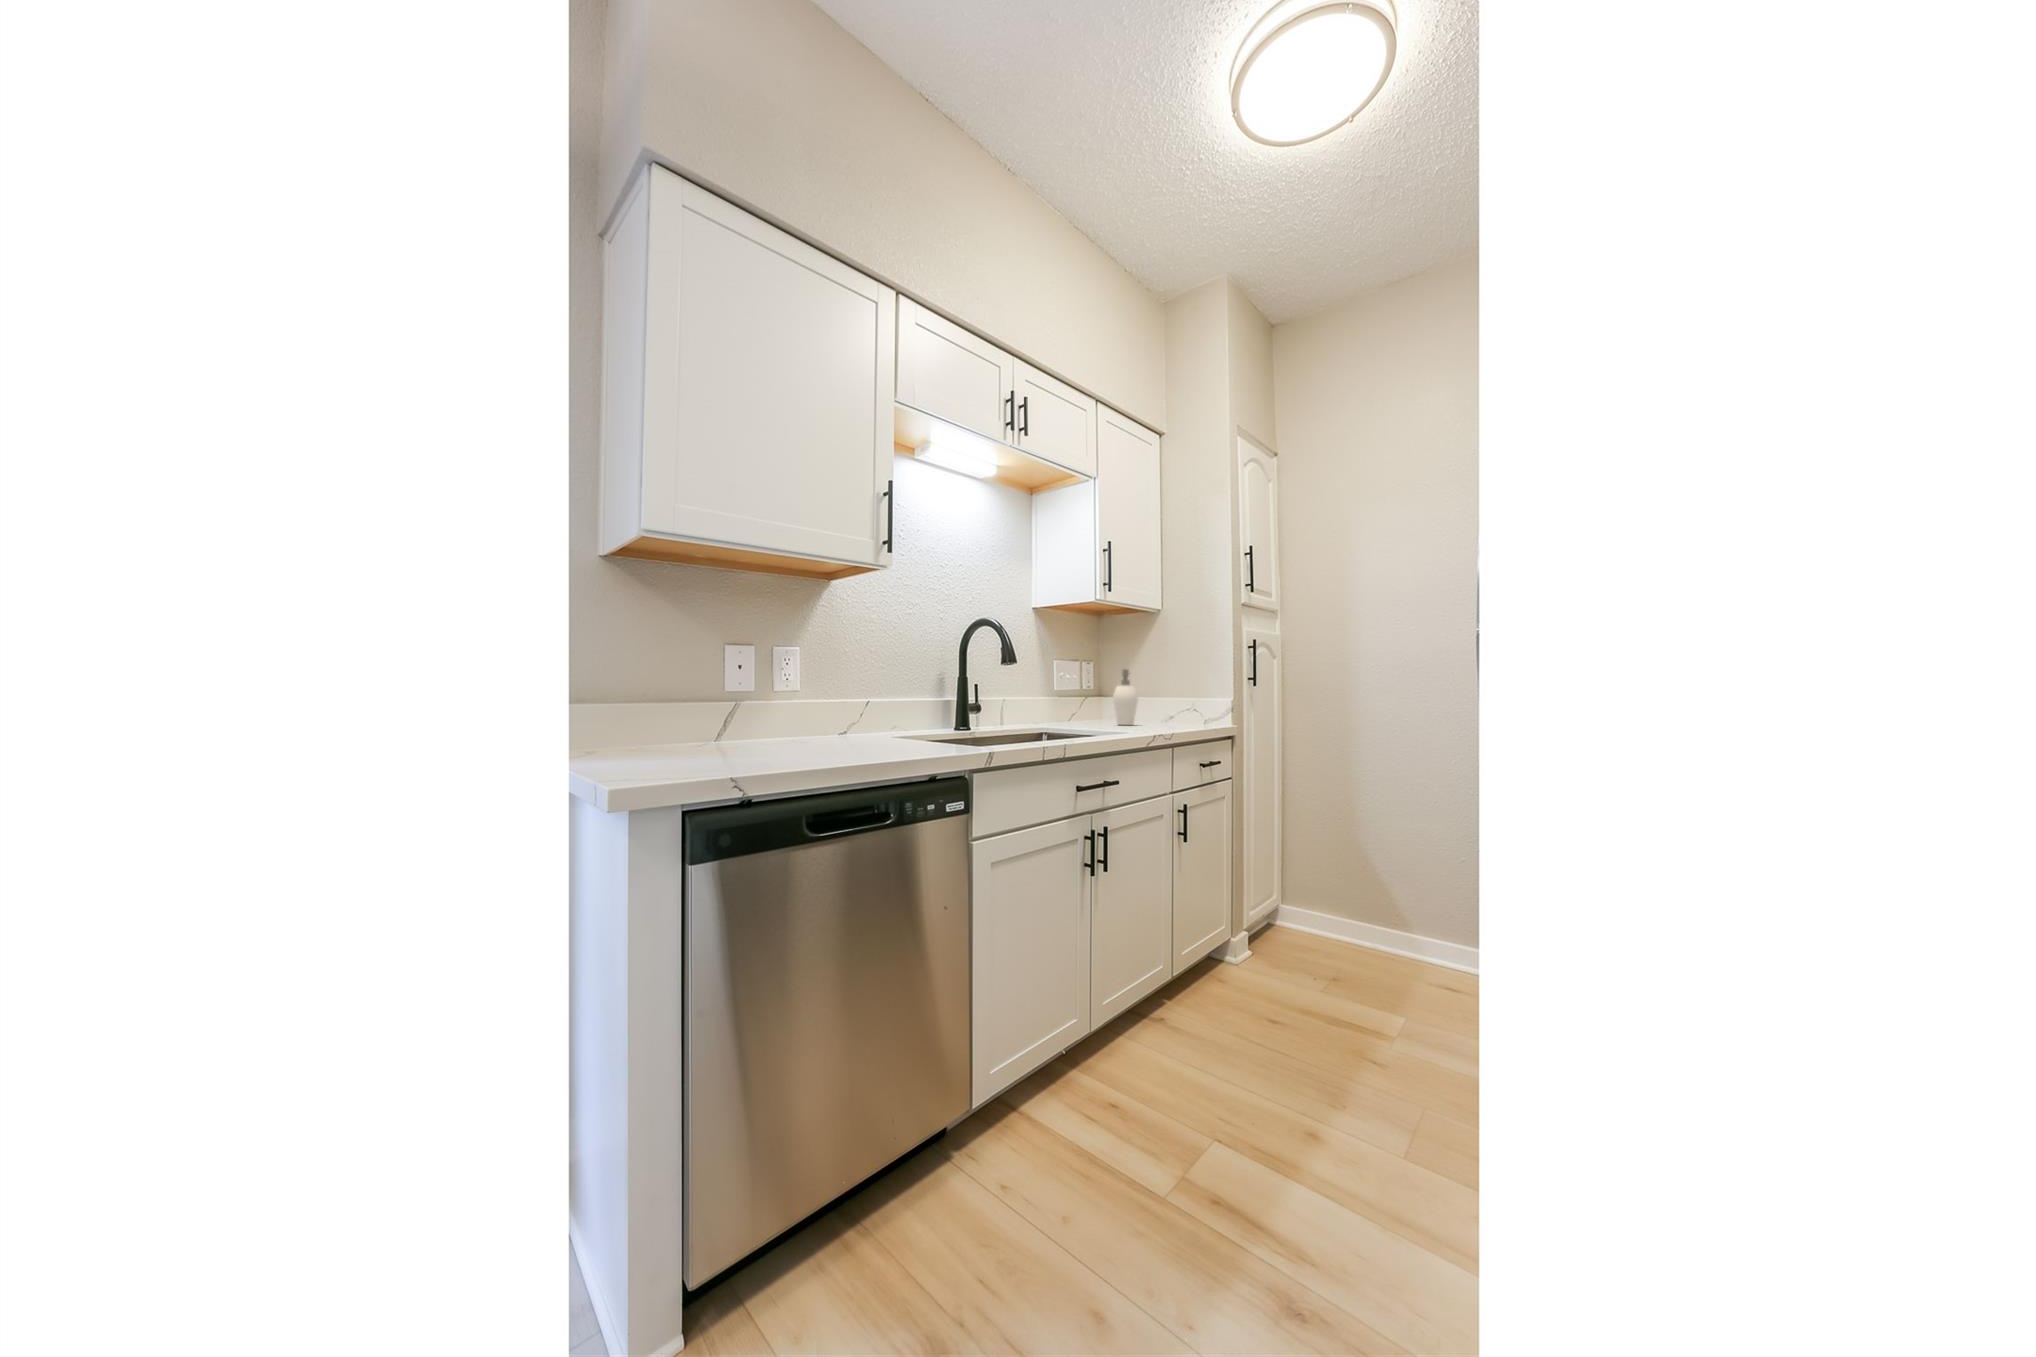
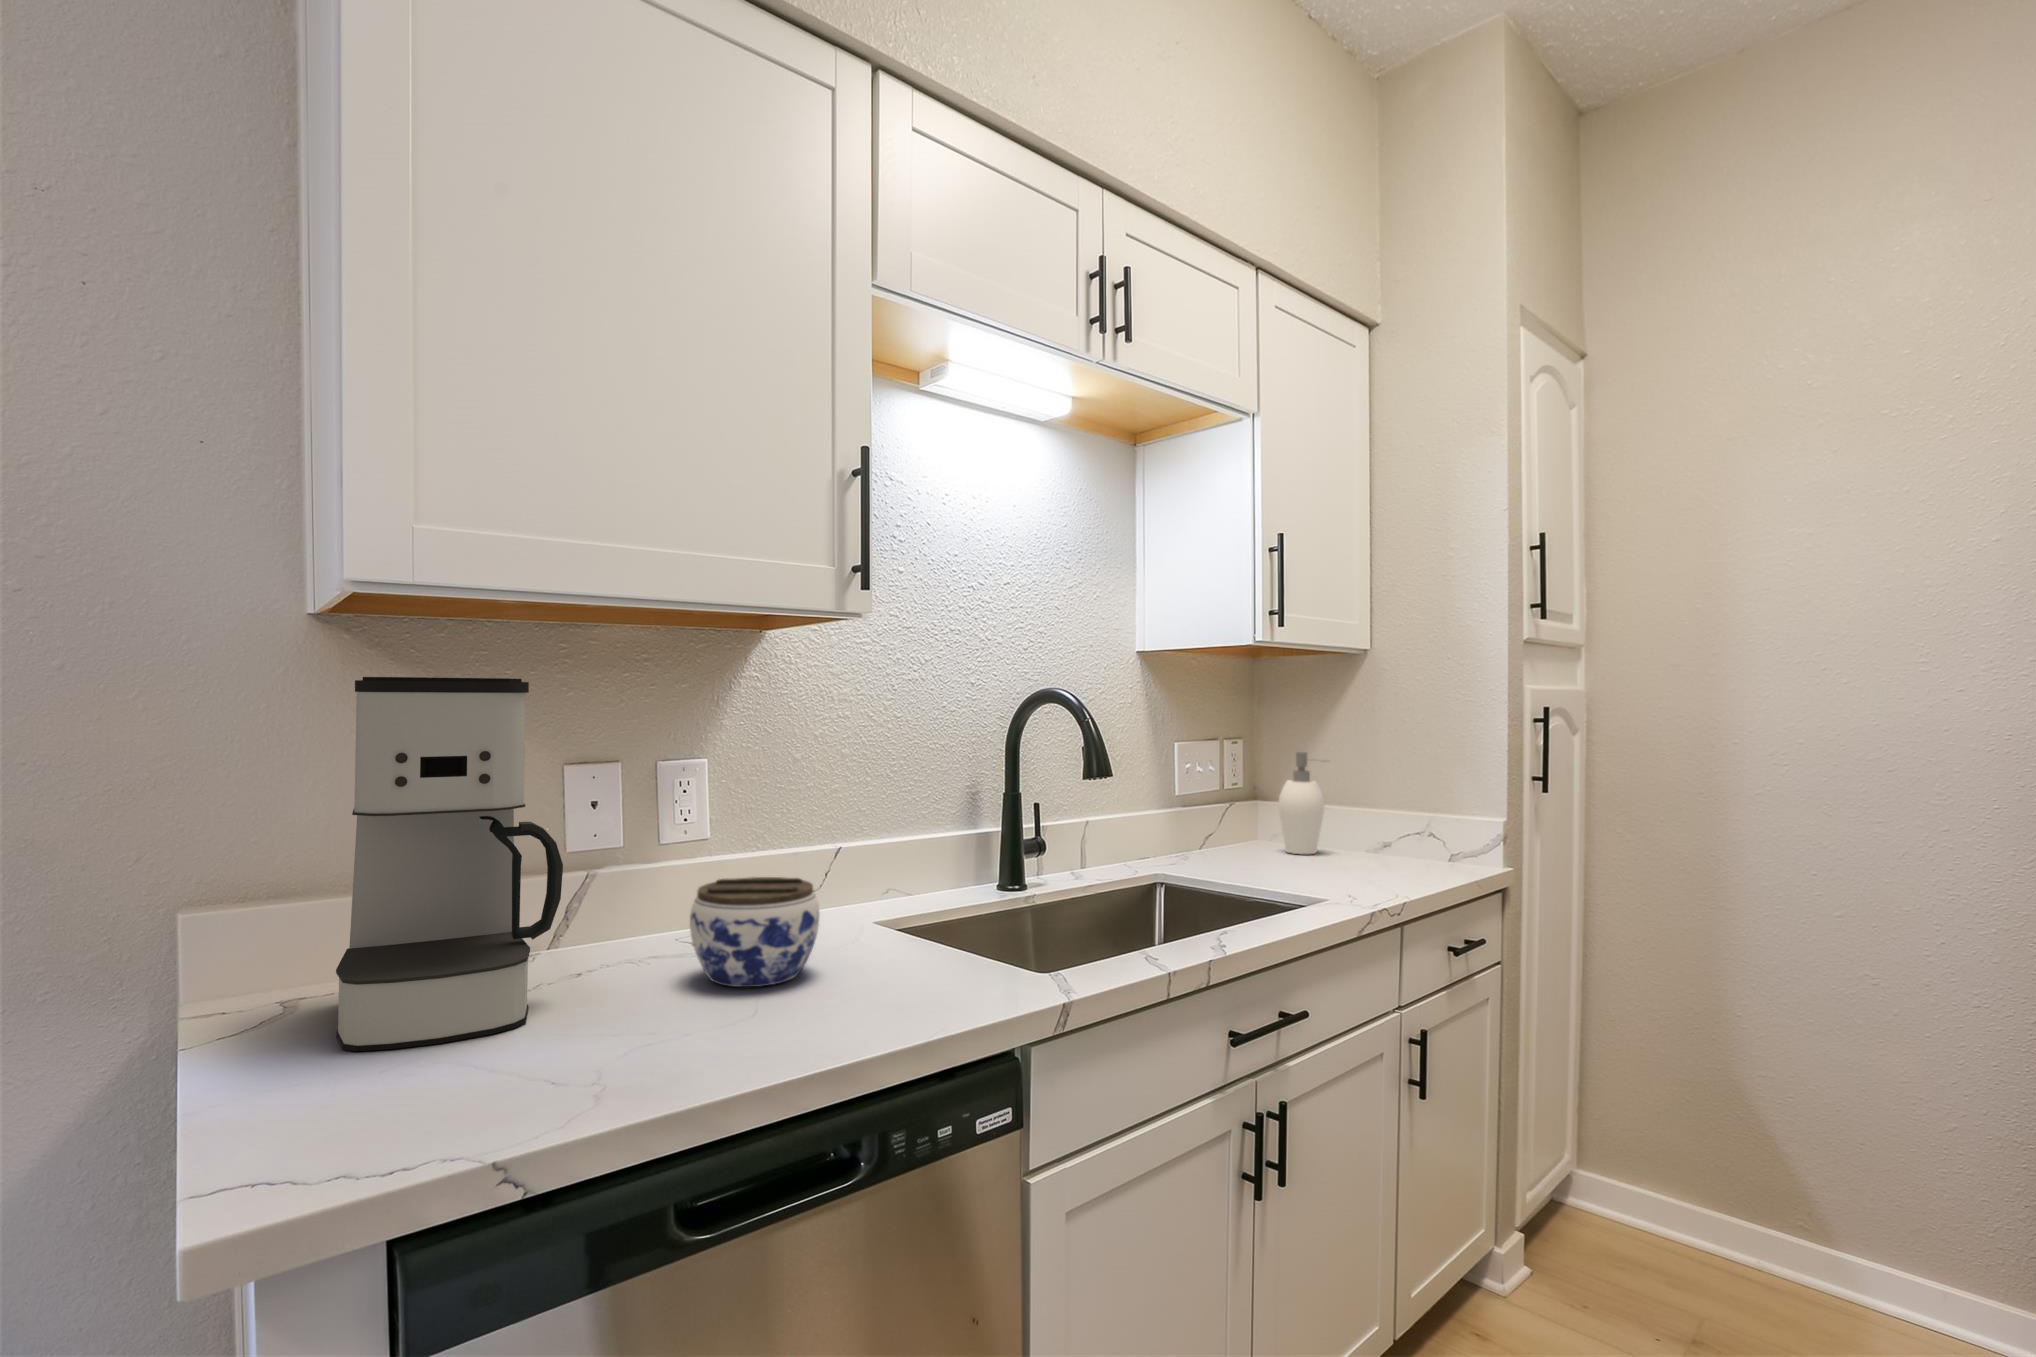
coffee maker: none [622,579,734,763] -> present [336,677,563,1051]
jar: none [798,701,865,751] -> present [690,877,819,987]

